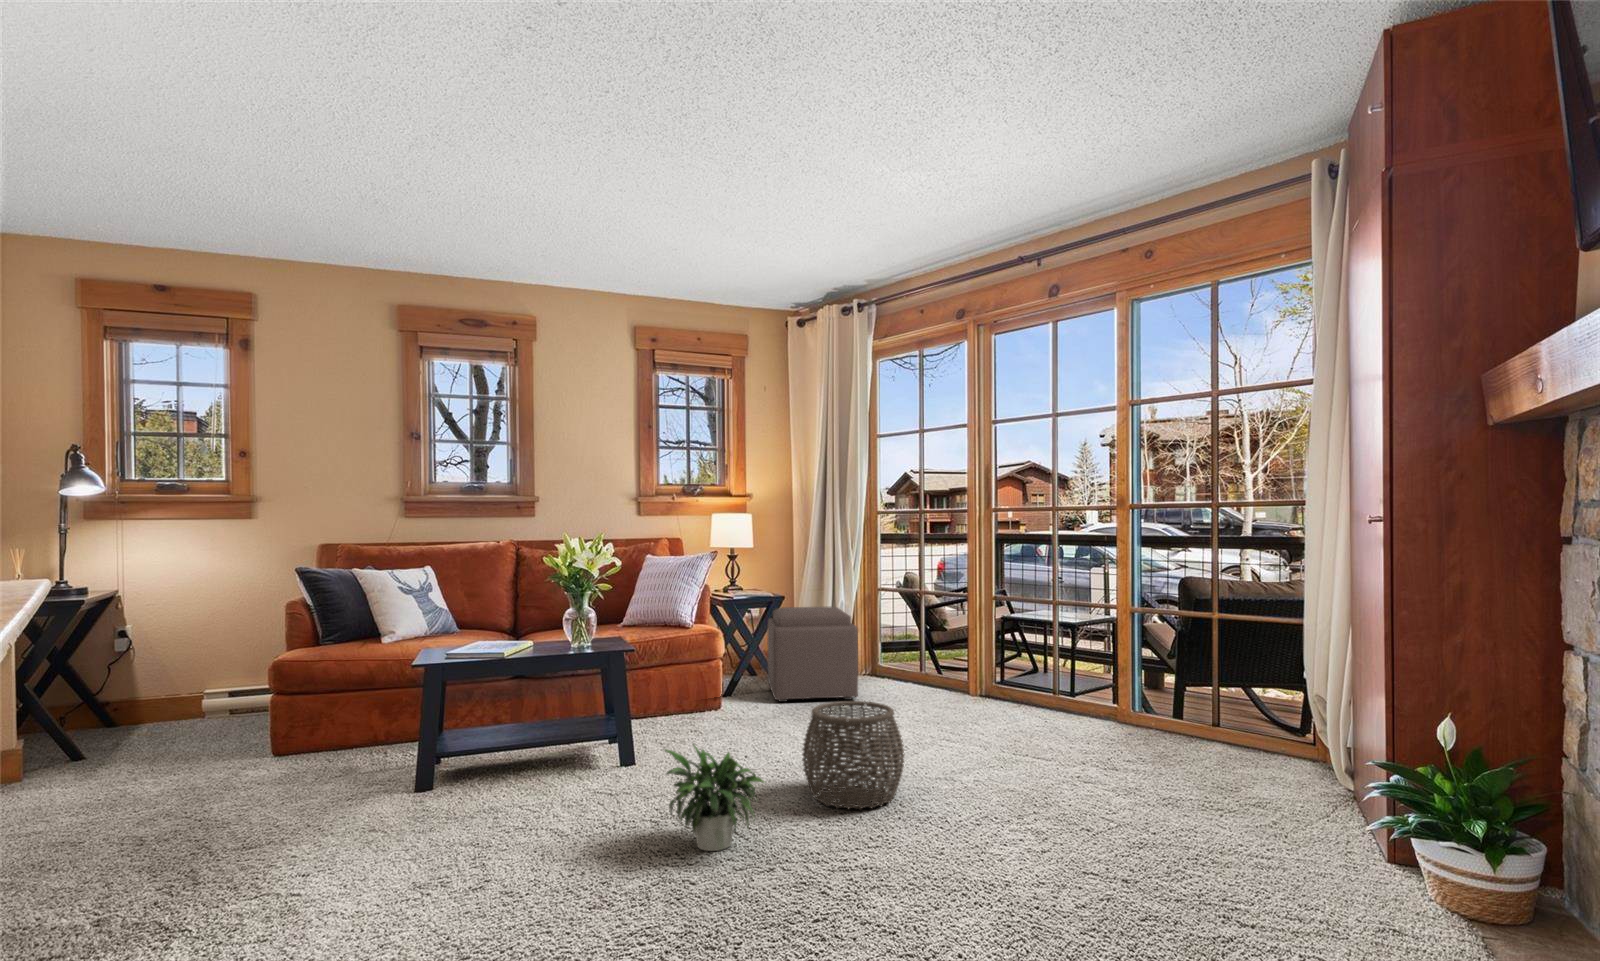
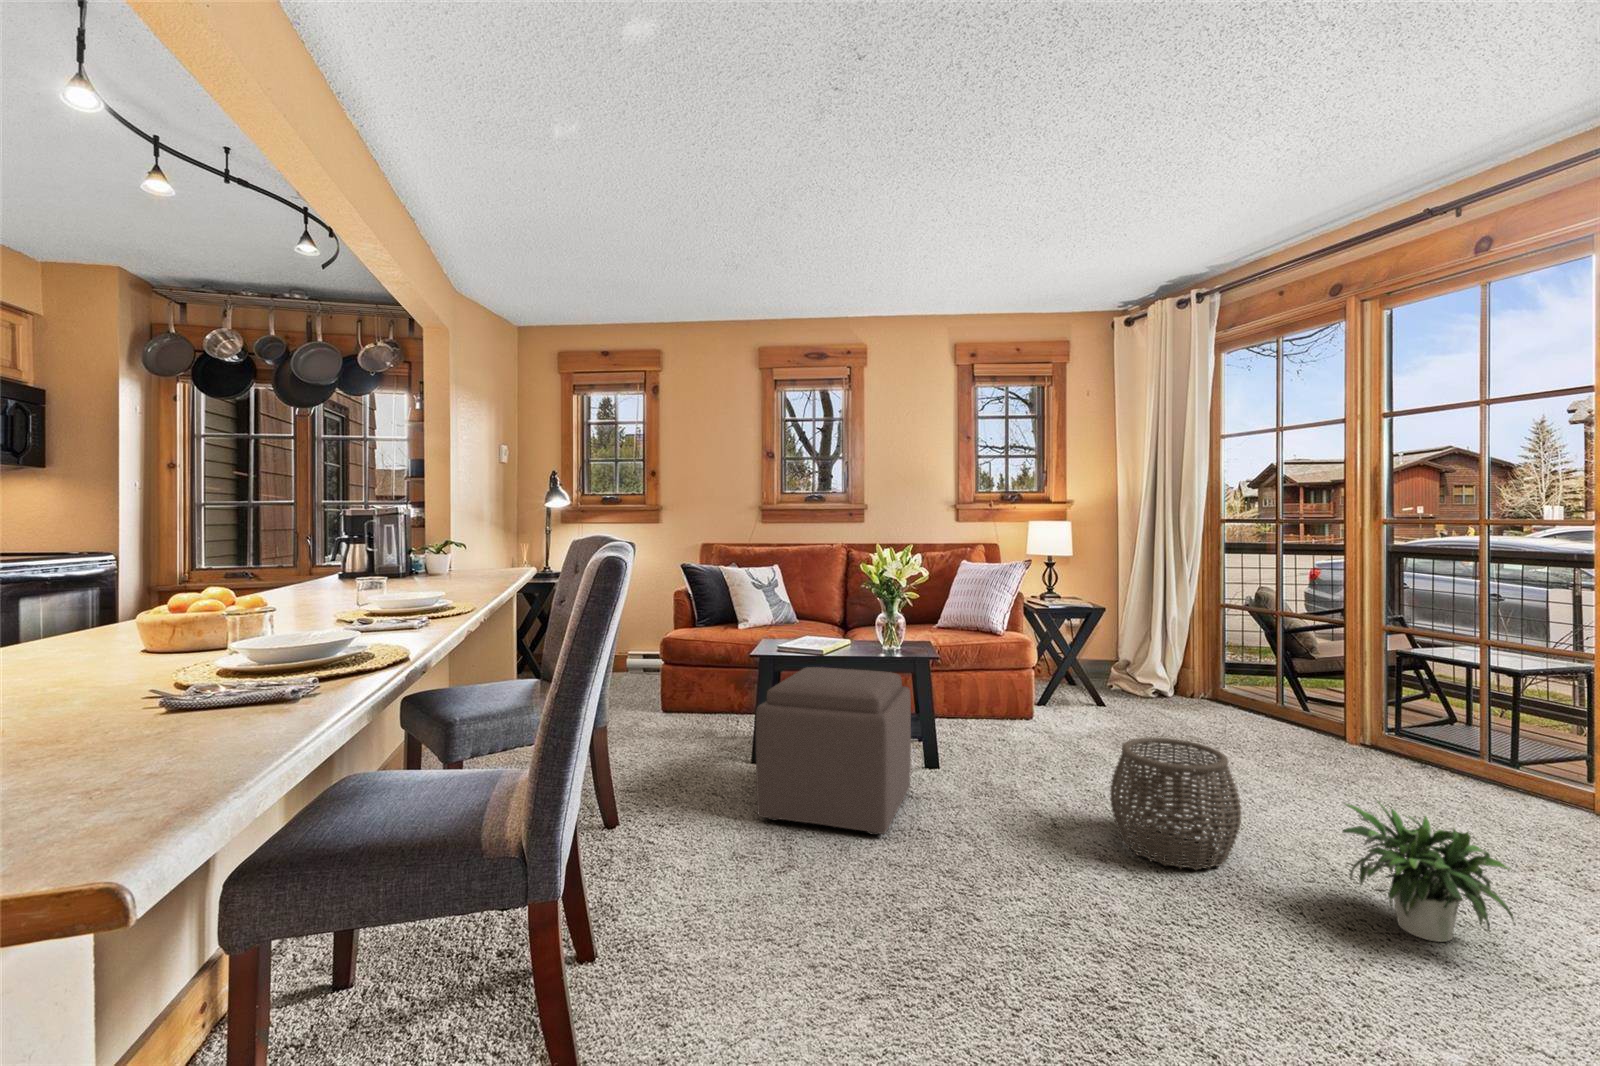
ottoman: present [767,607,858,702] -> present [756,667,911,835]
potted plant: present [665,745,764,851] -> present [1313,801,1514,942]

